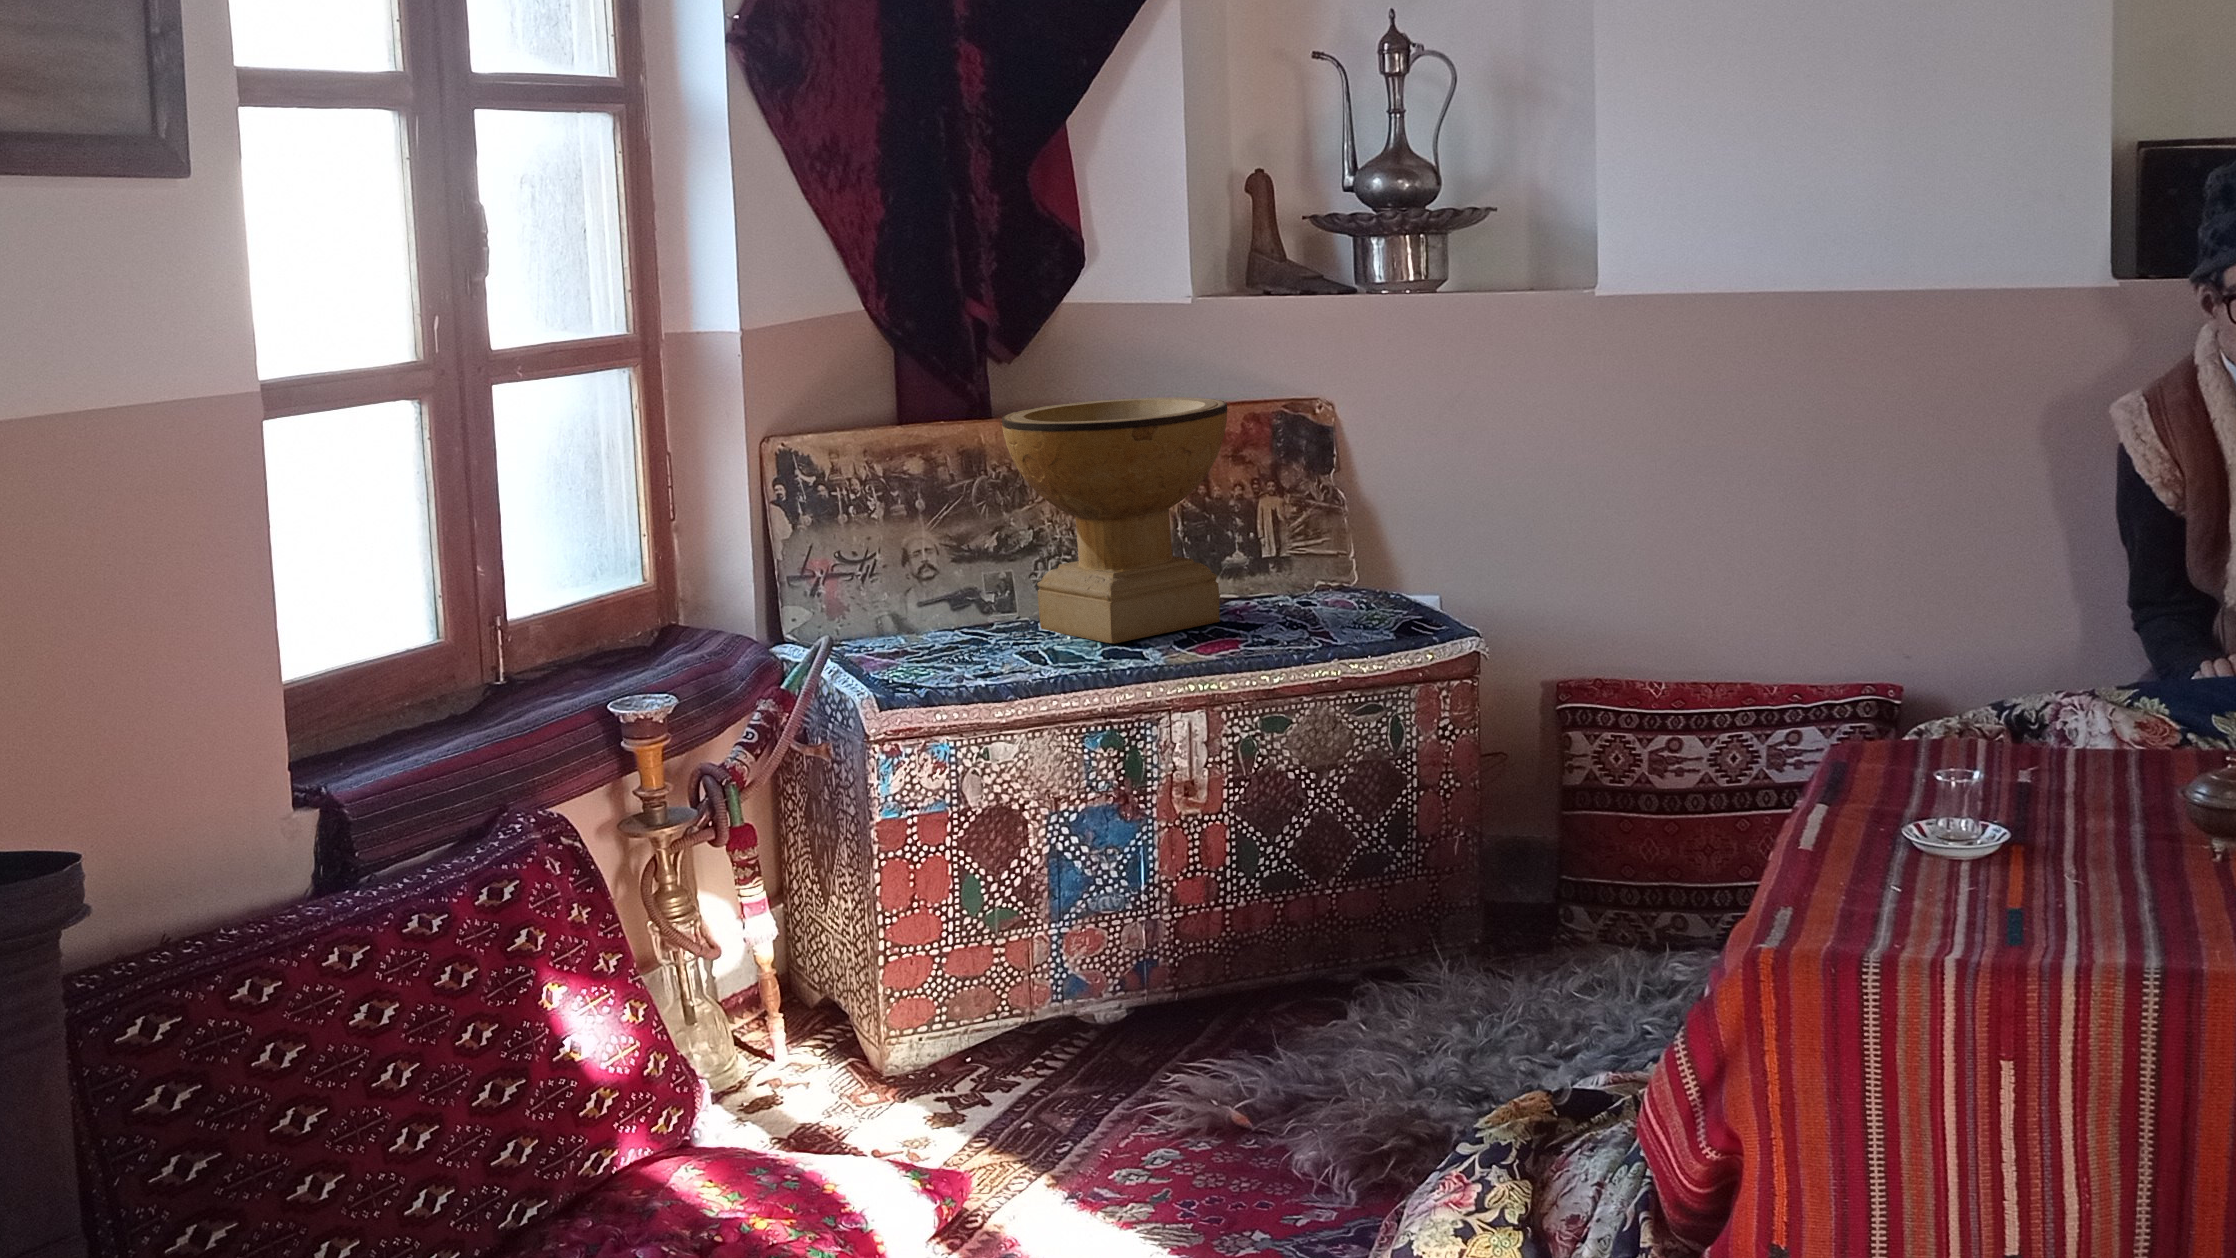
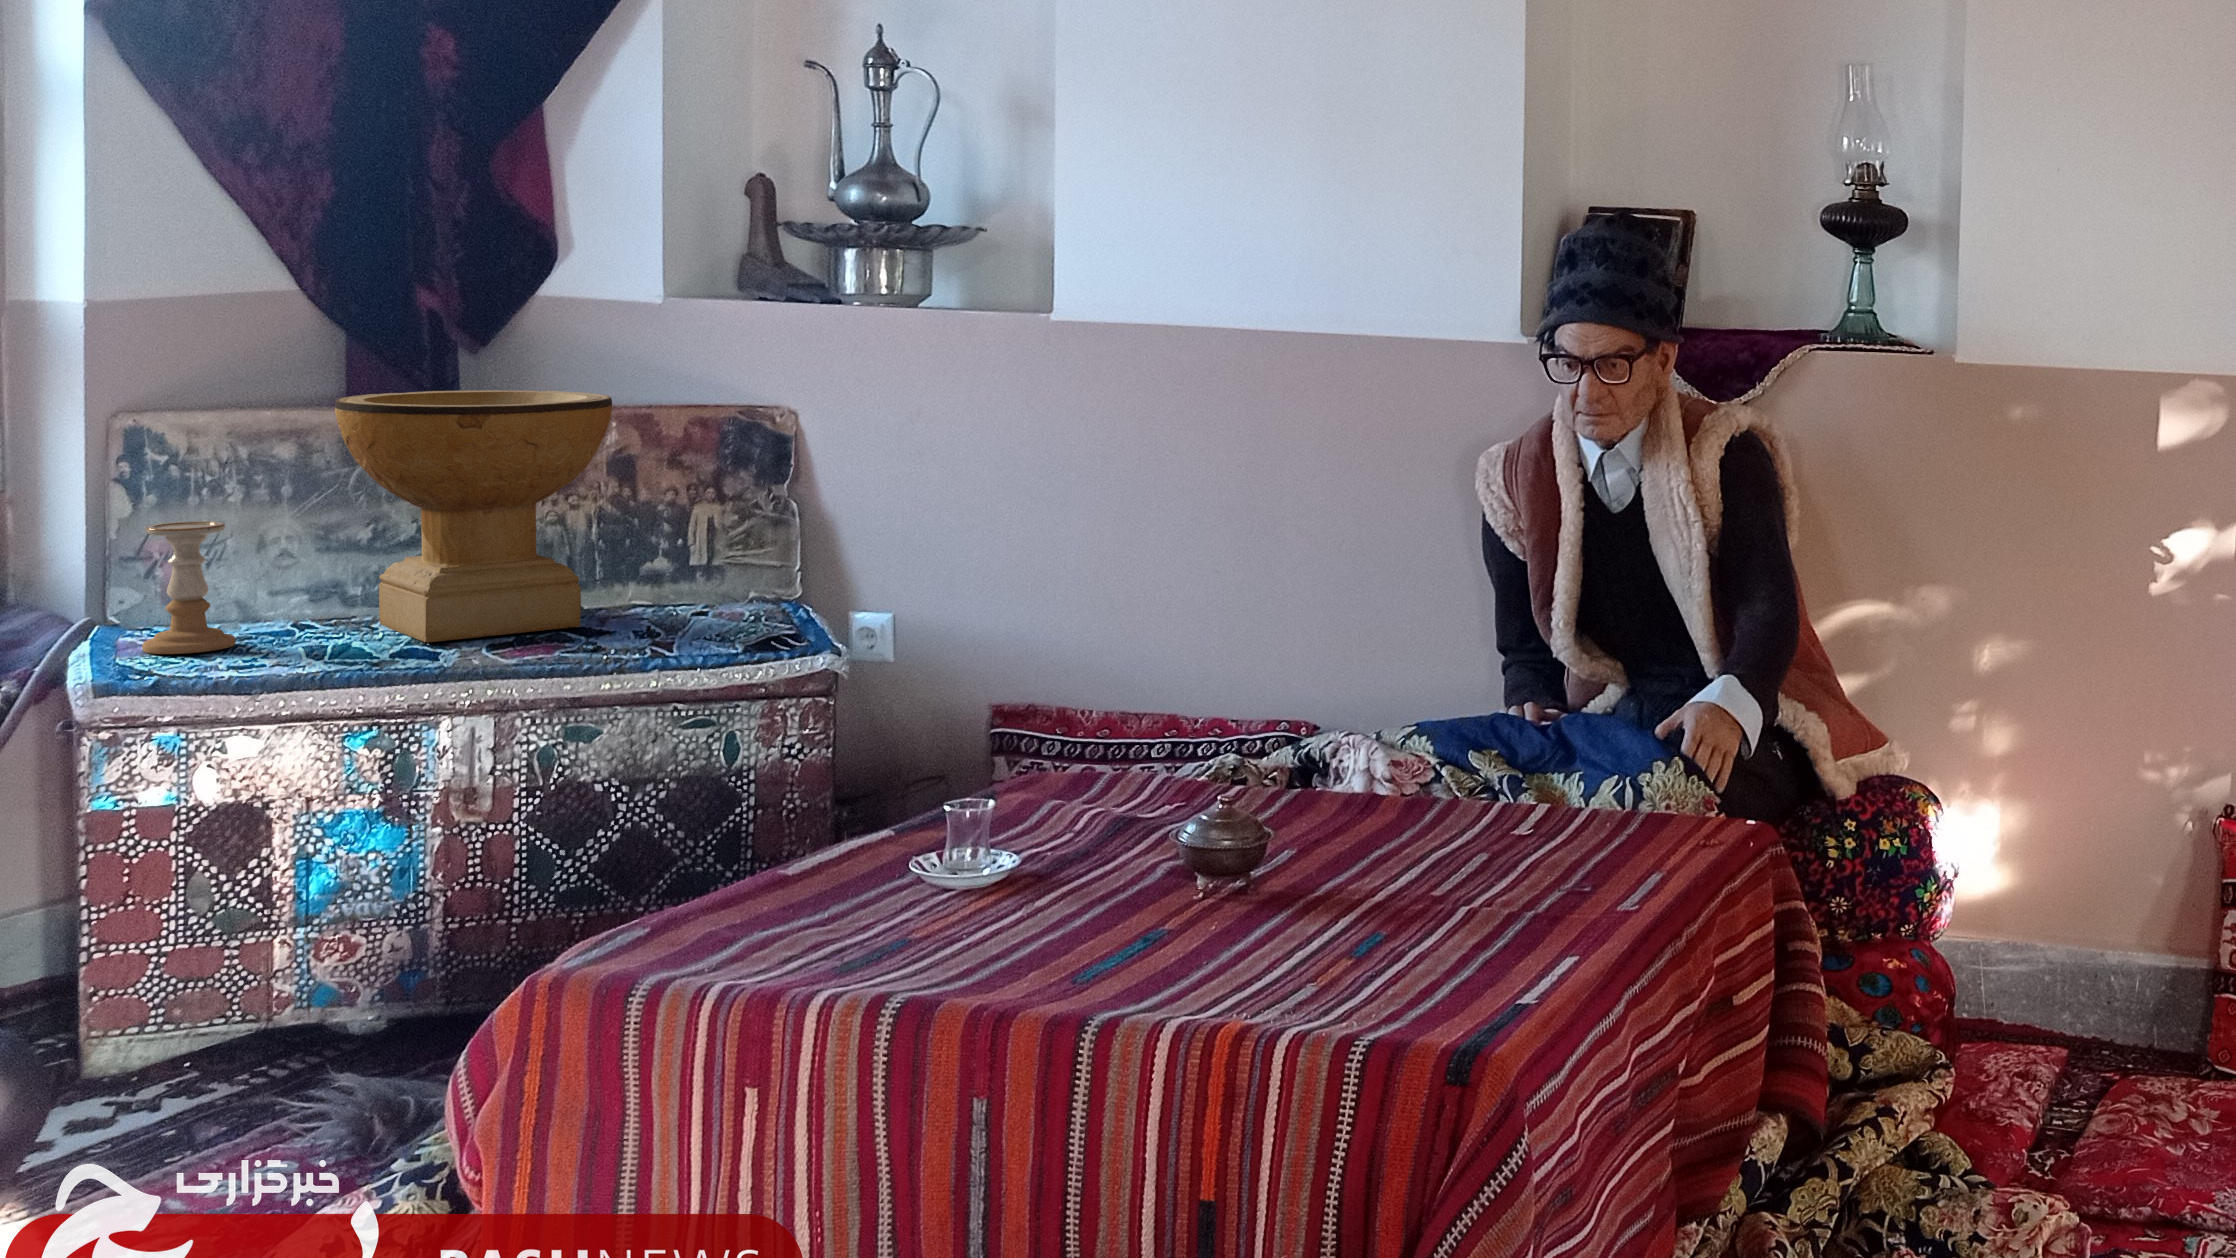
candle holder: none [883,542,958,666] -> present [142,521,236,654]

